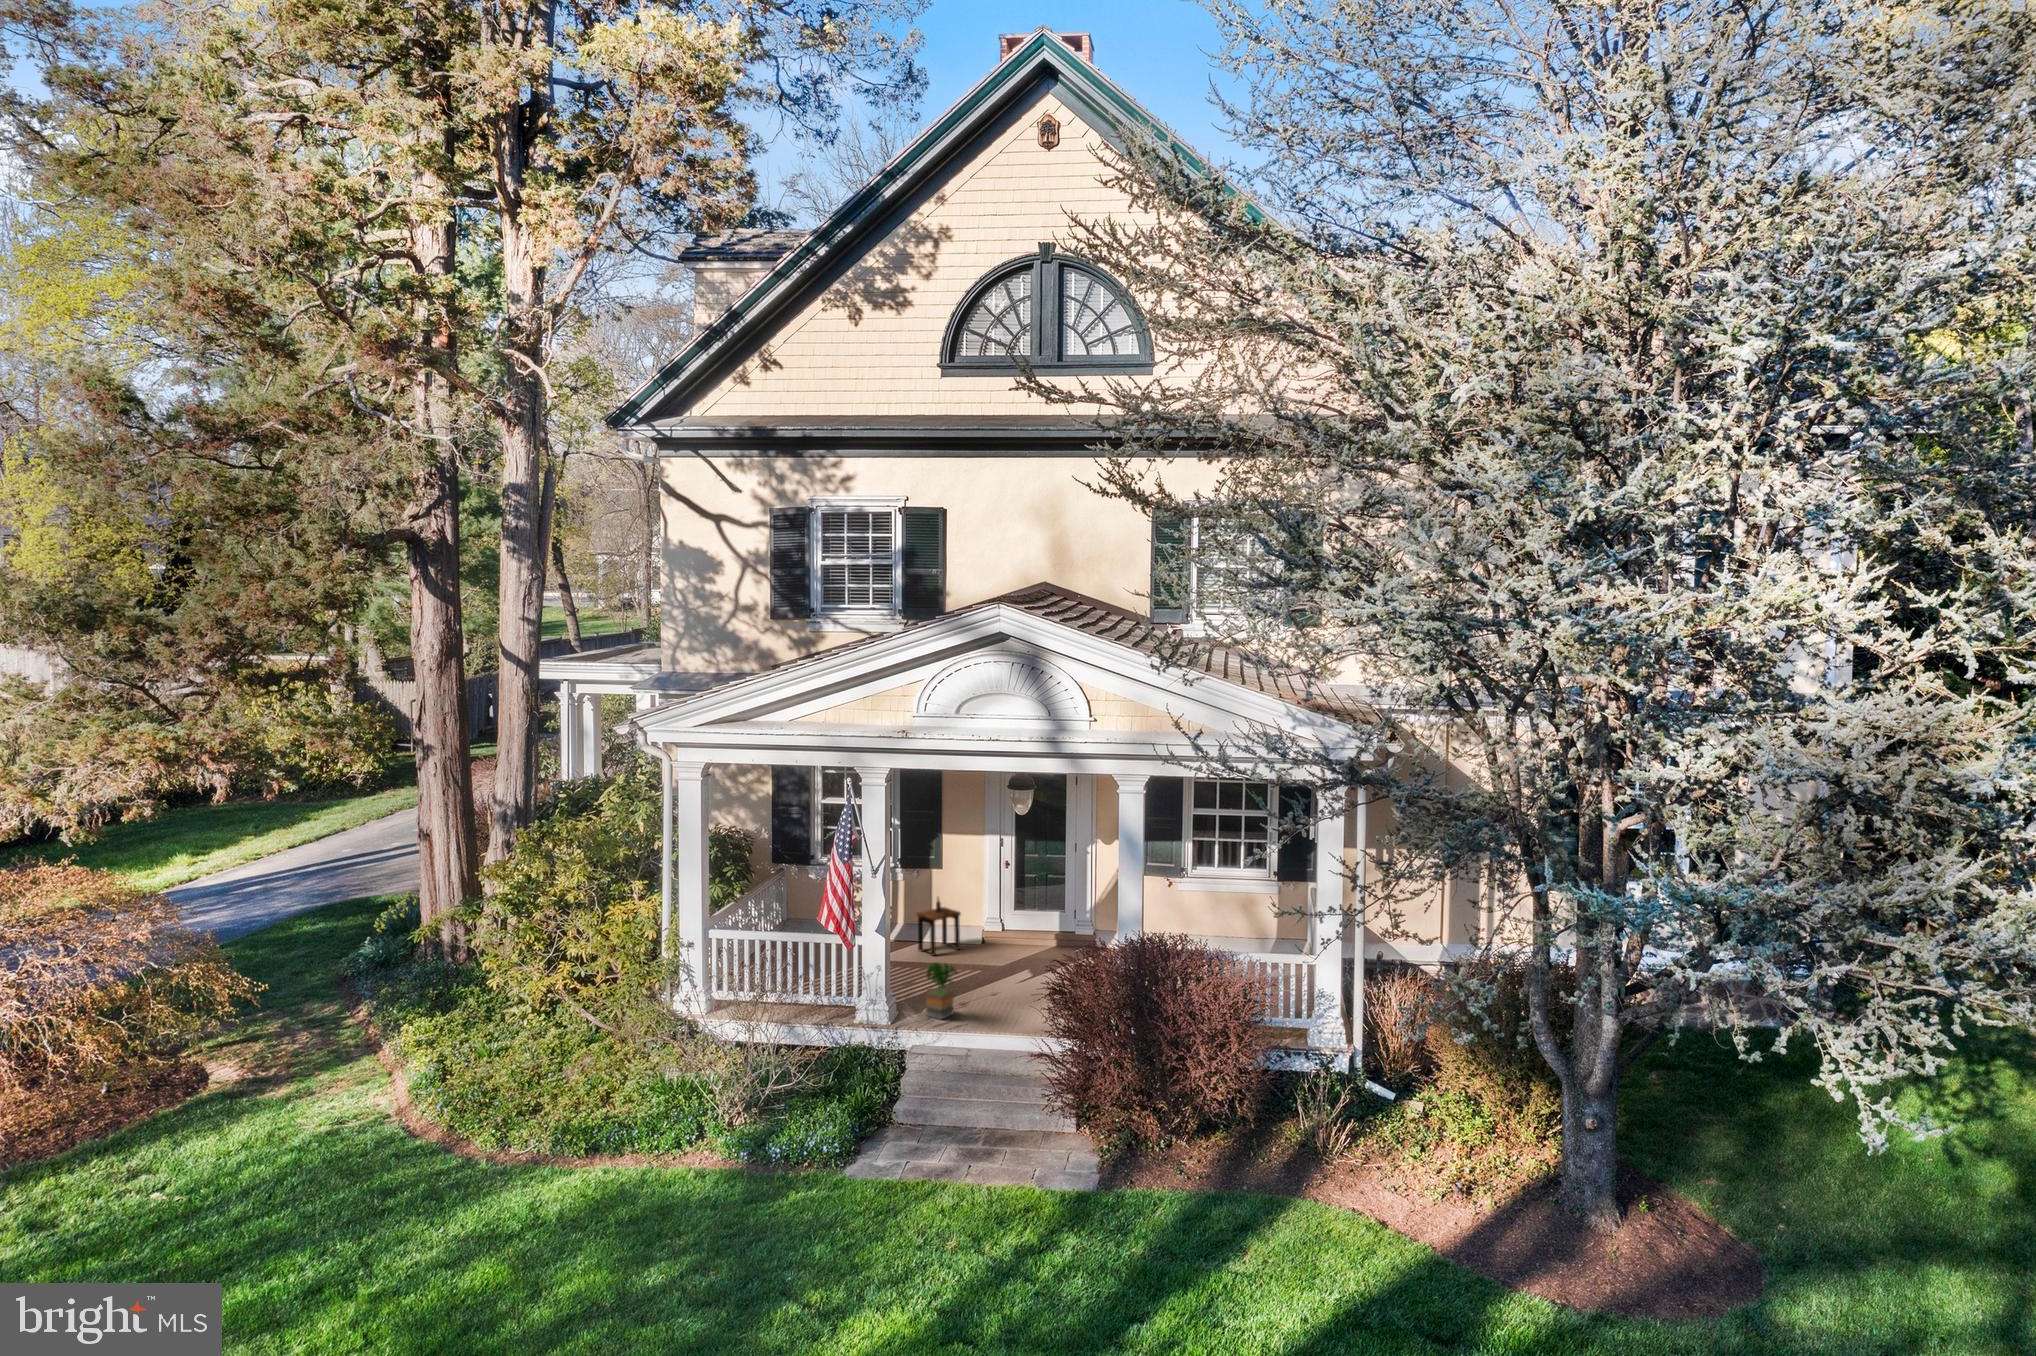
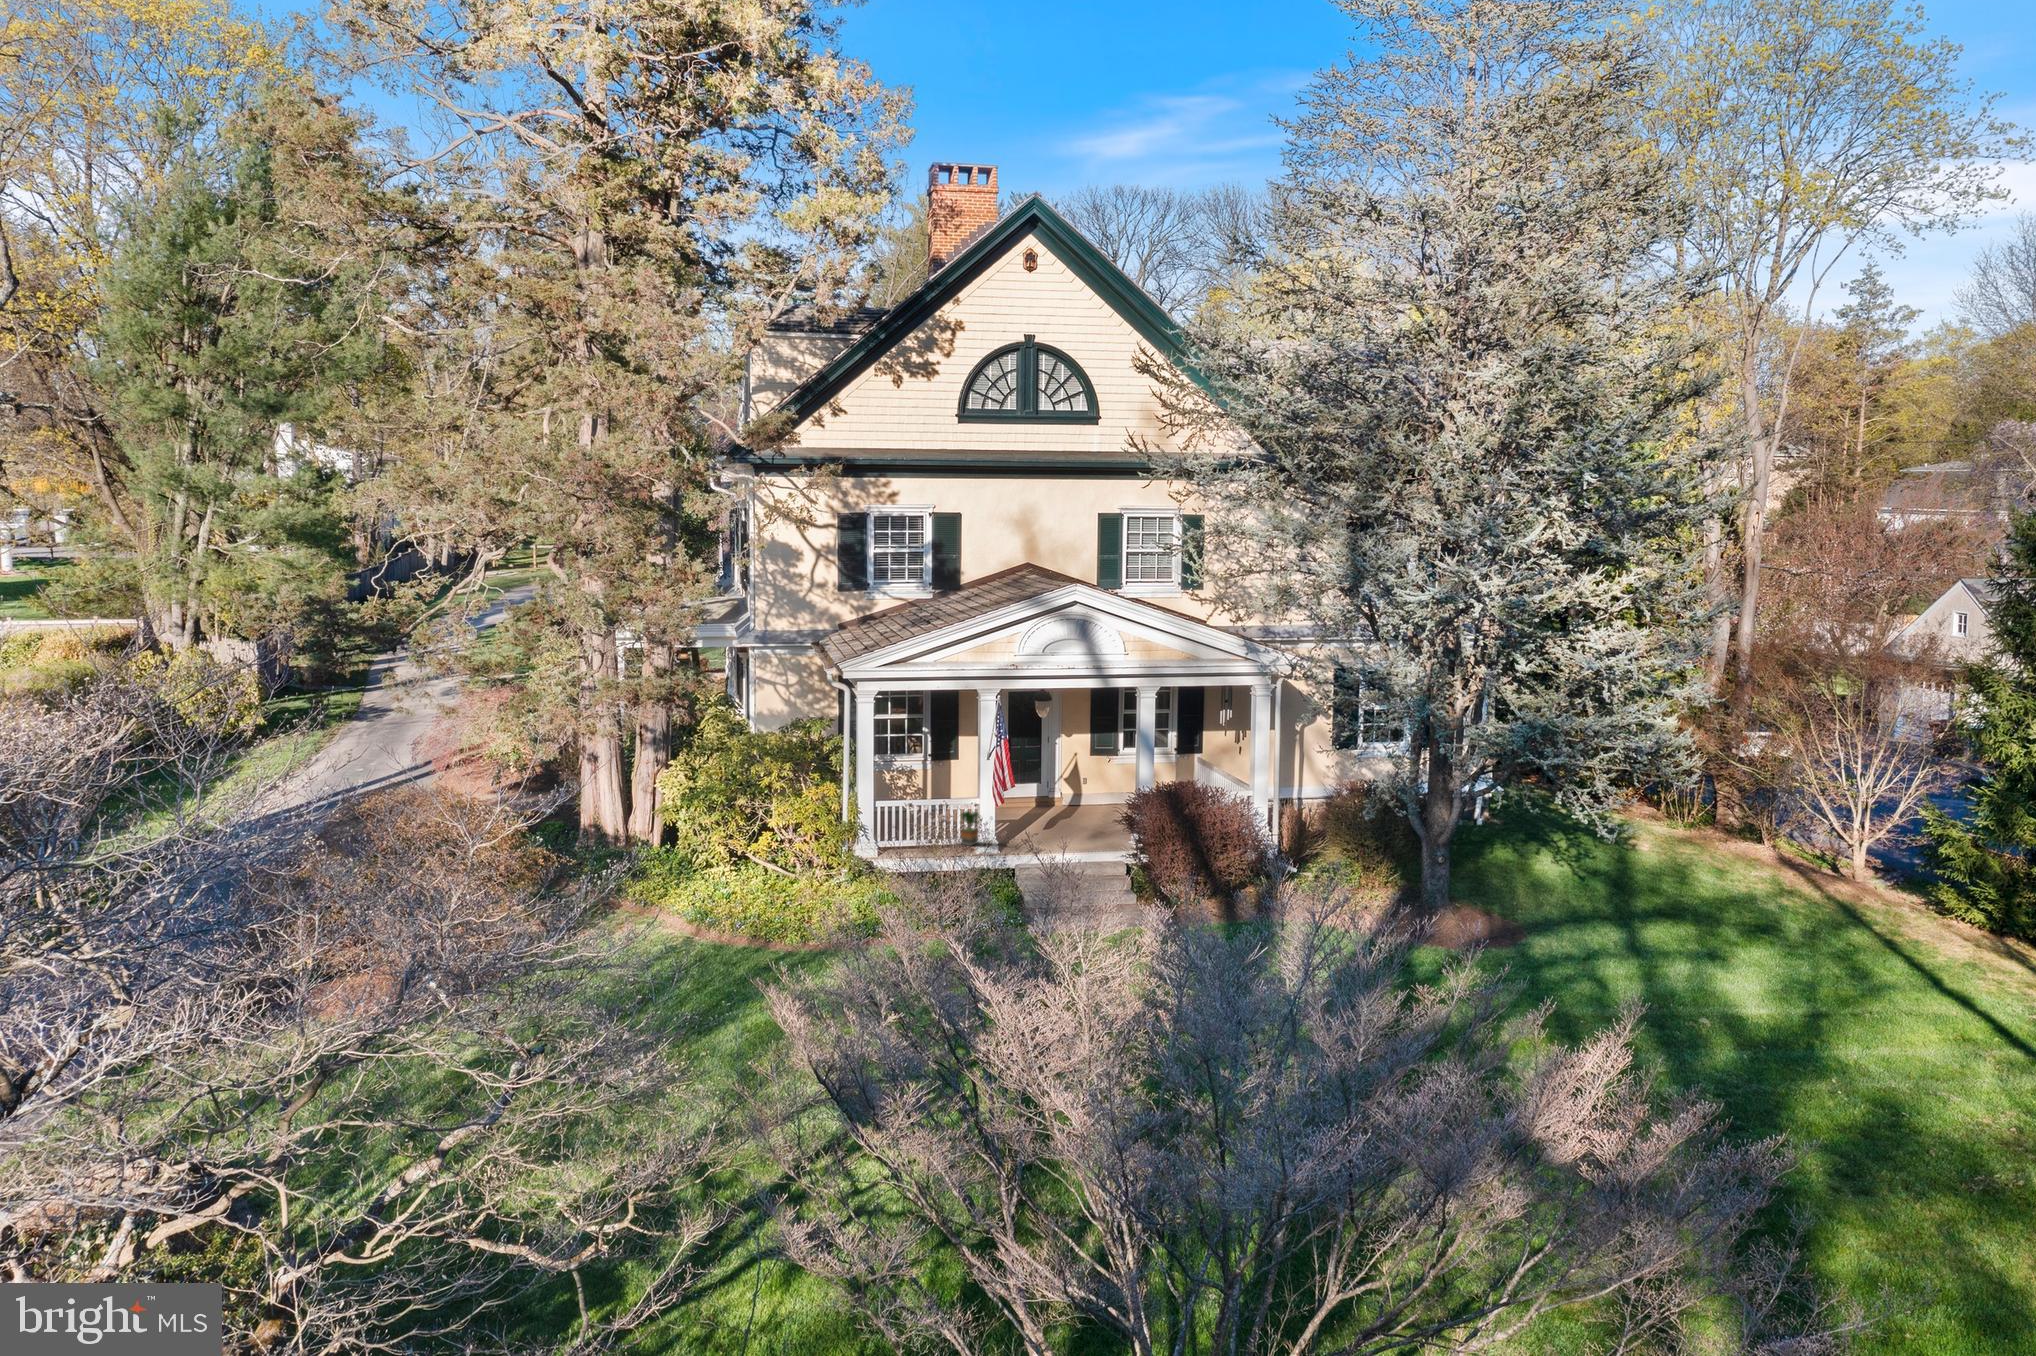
side table: present [916,898,961,956] -> none [943,776,973,814]

